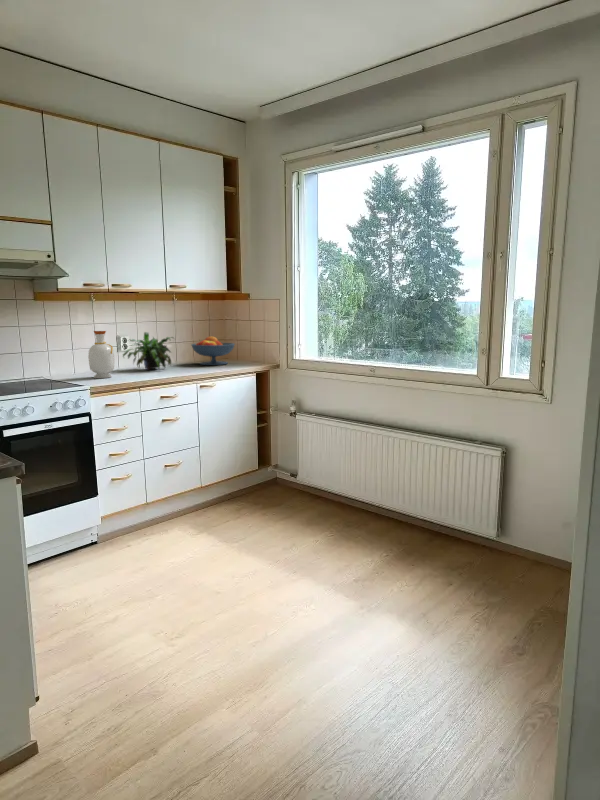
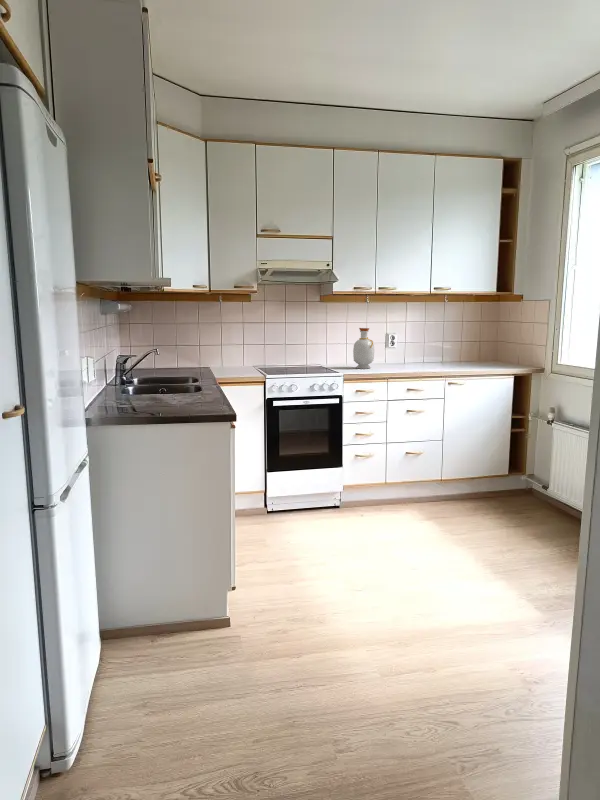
potted plant: present [123,332,173,370] -> none [387,331,436,365]
fruit bowl: present [192,337,235,365] -> none [456,337,500,365]

